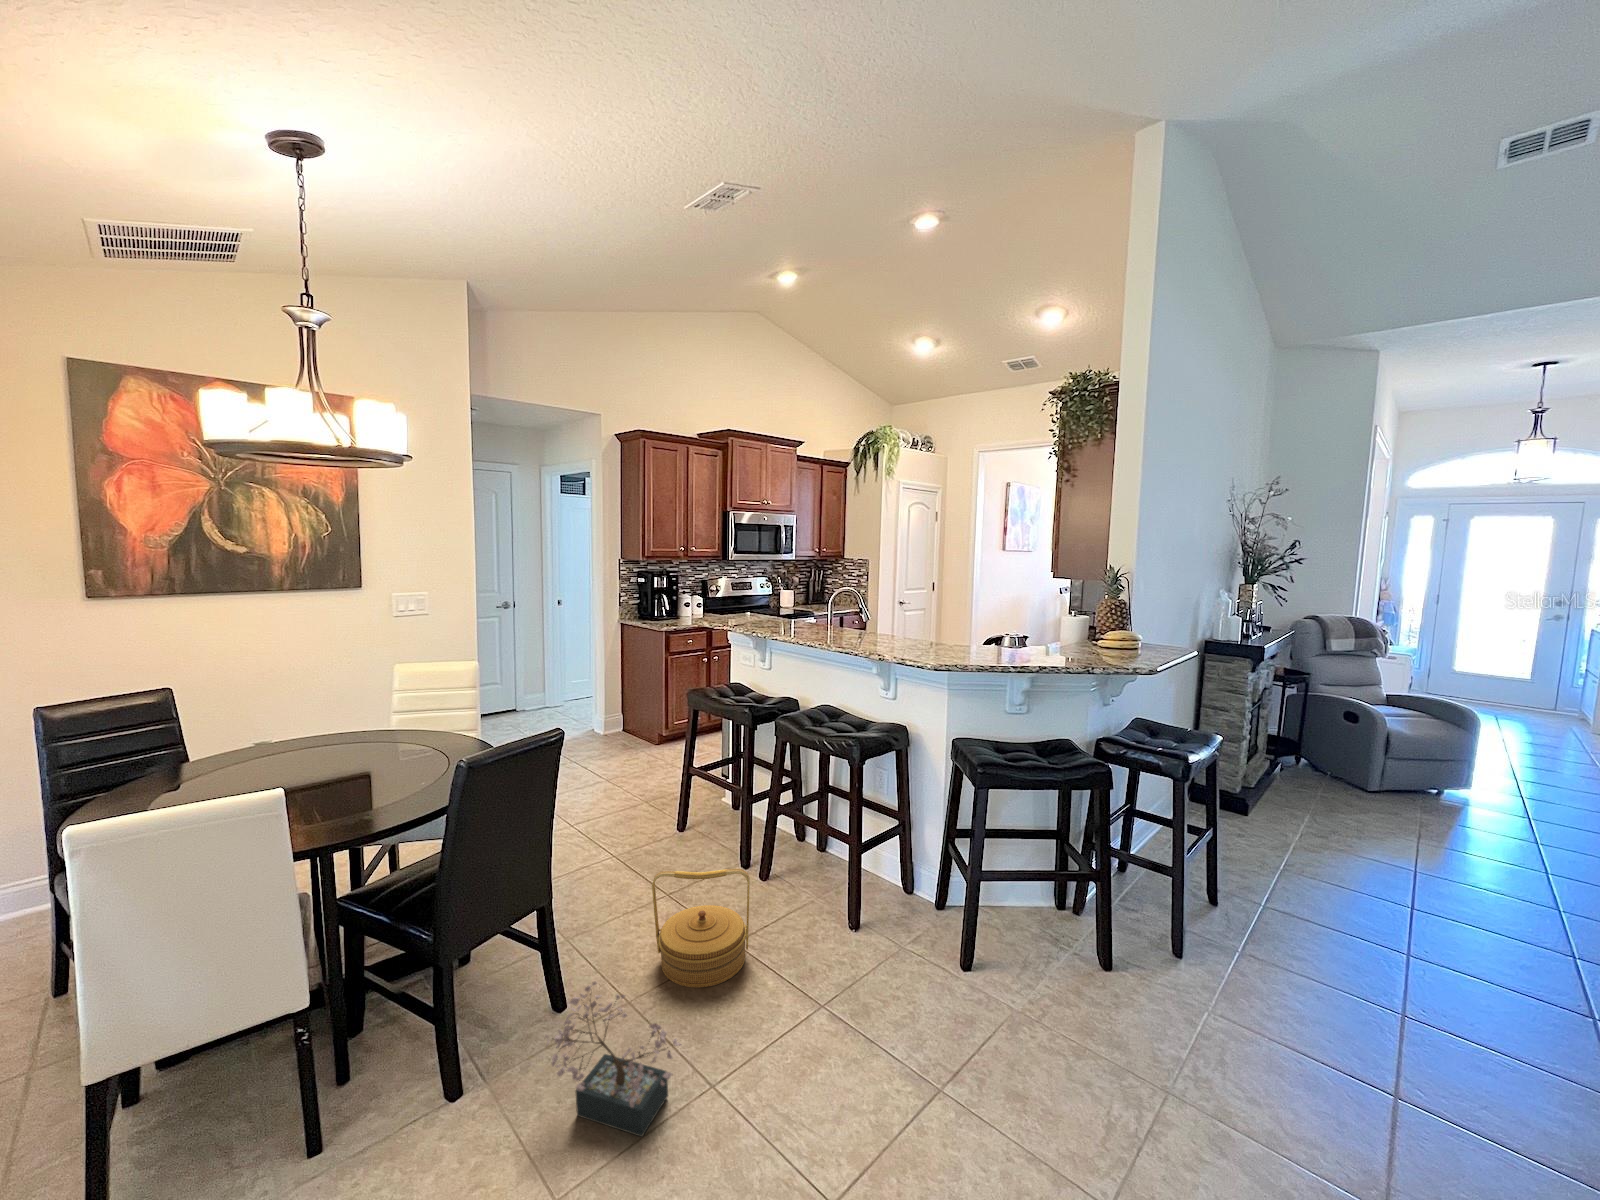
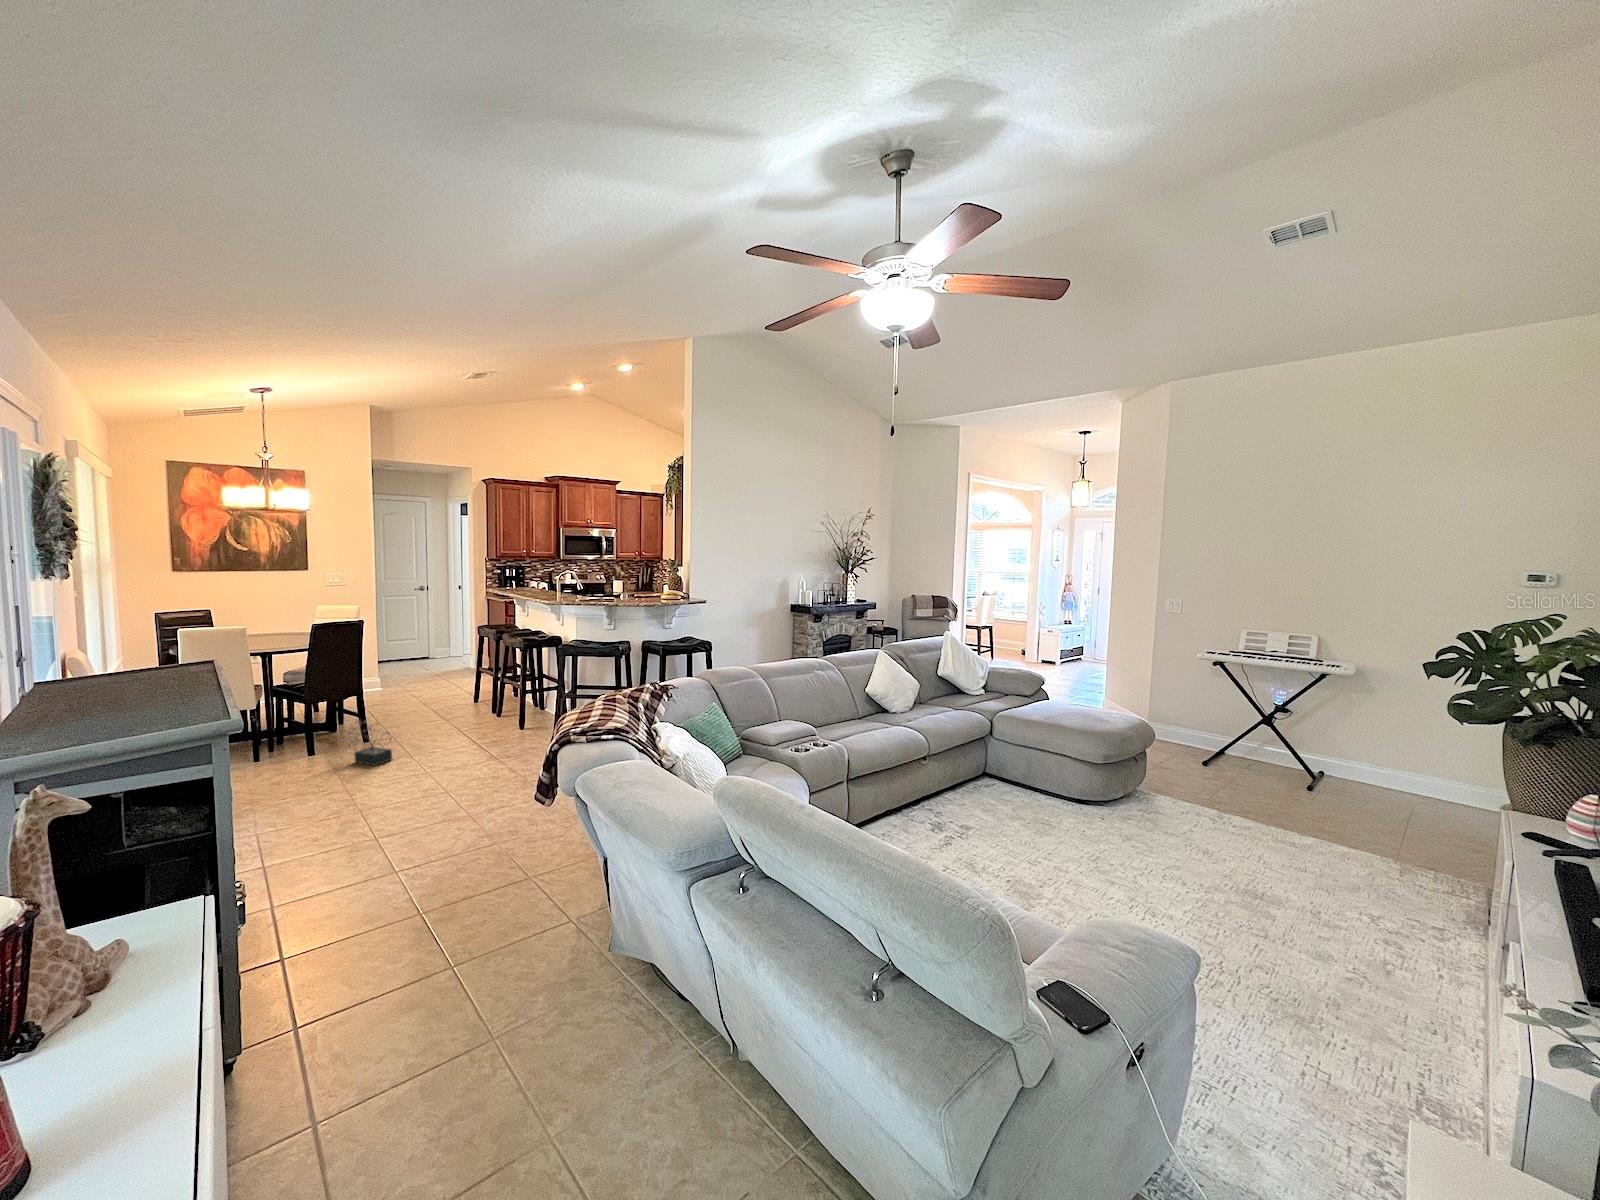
basket: present [652,869,750,988] -> none [416,694,462,742]

